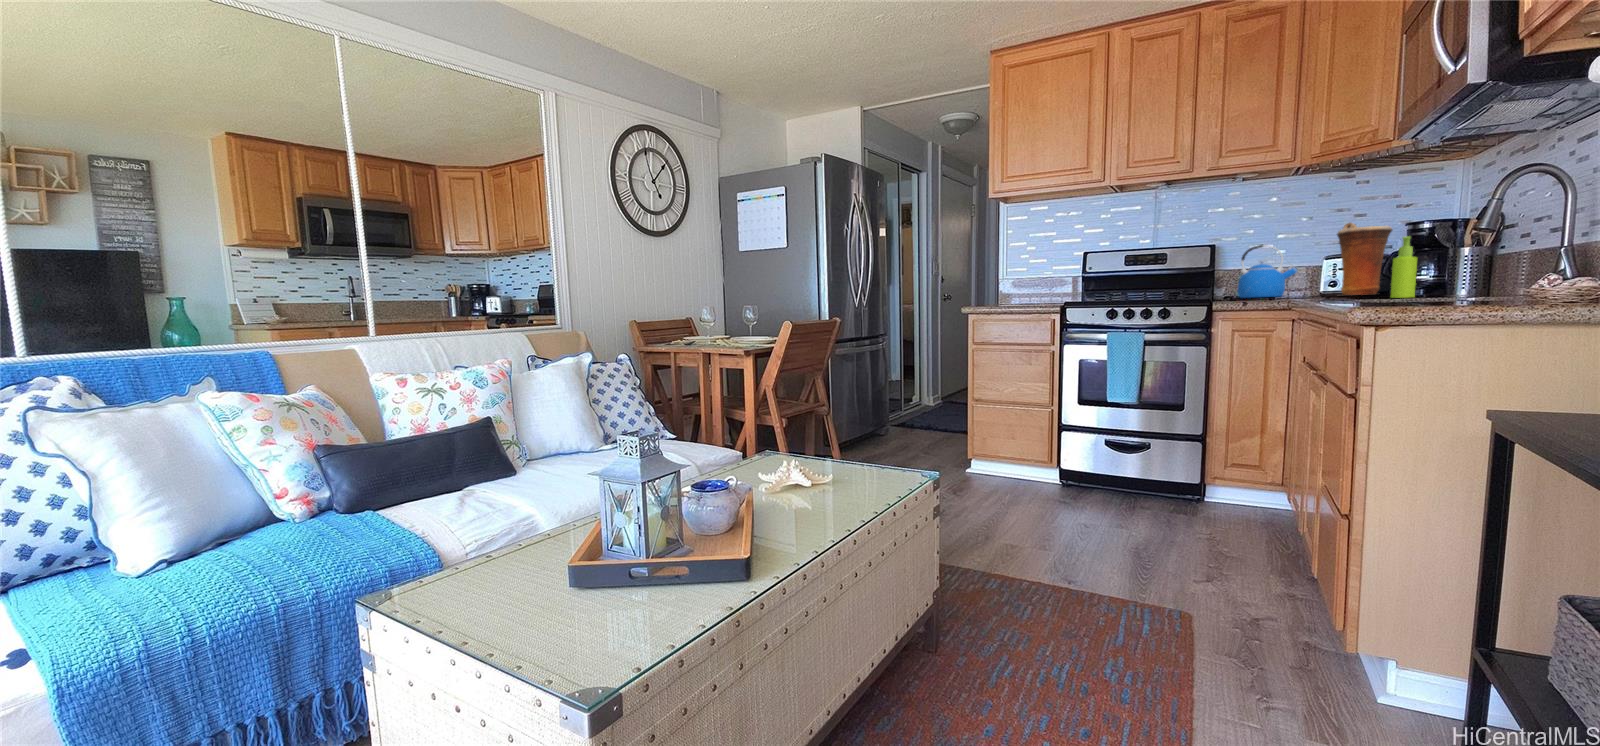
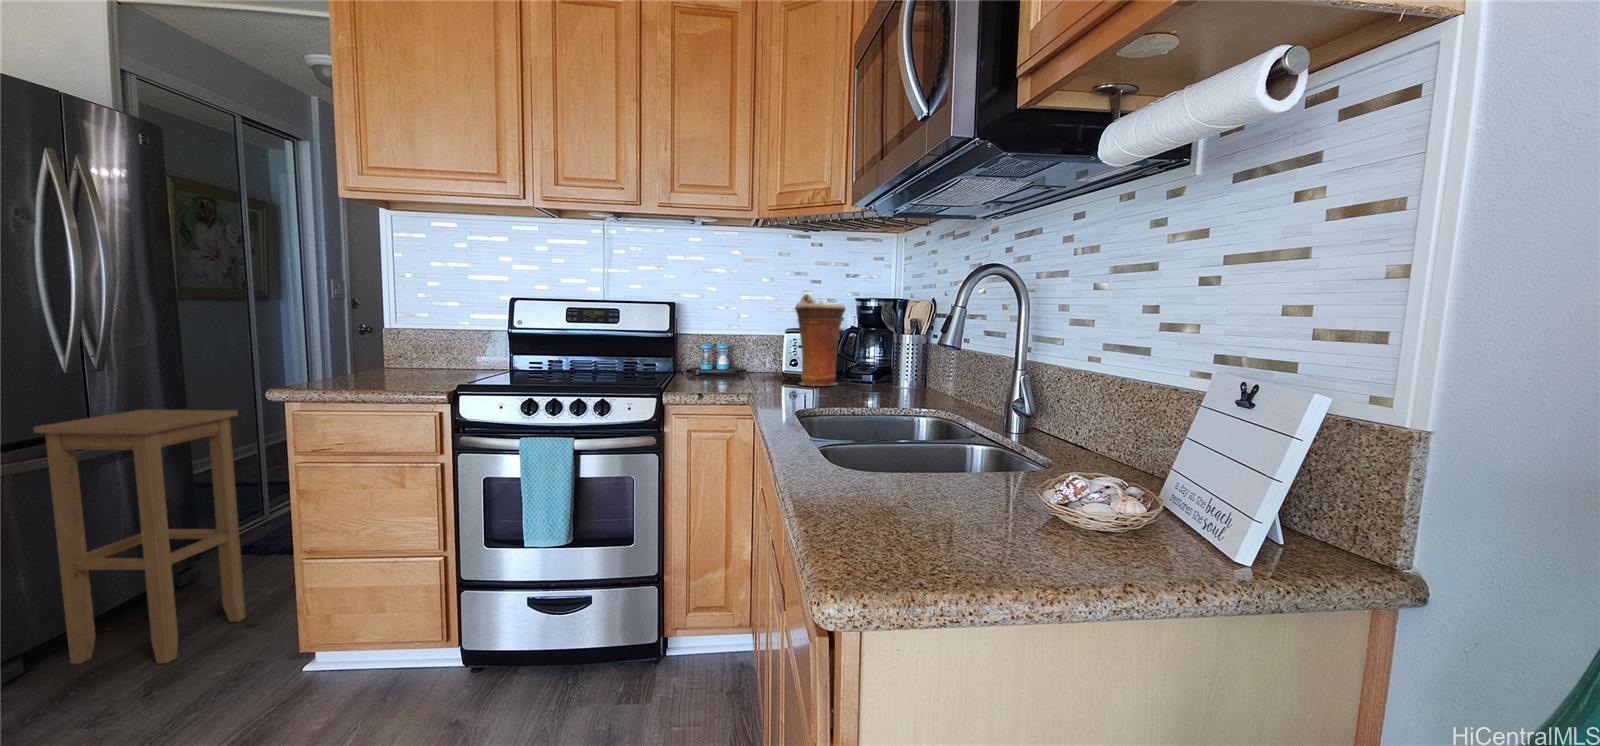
soap dispenser: present [1391,236,1417,298] -> none [851,330,876,410]
kettle: present [1237,245,1297,298] -> none [702,307,761,373]
stool: none [853,329,925,457] -> present [34,409,246,664]

